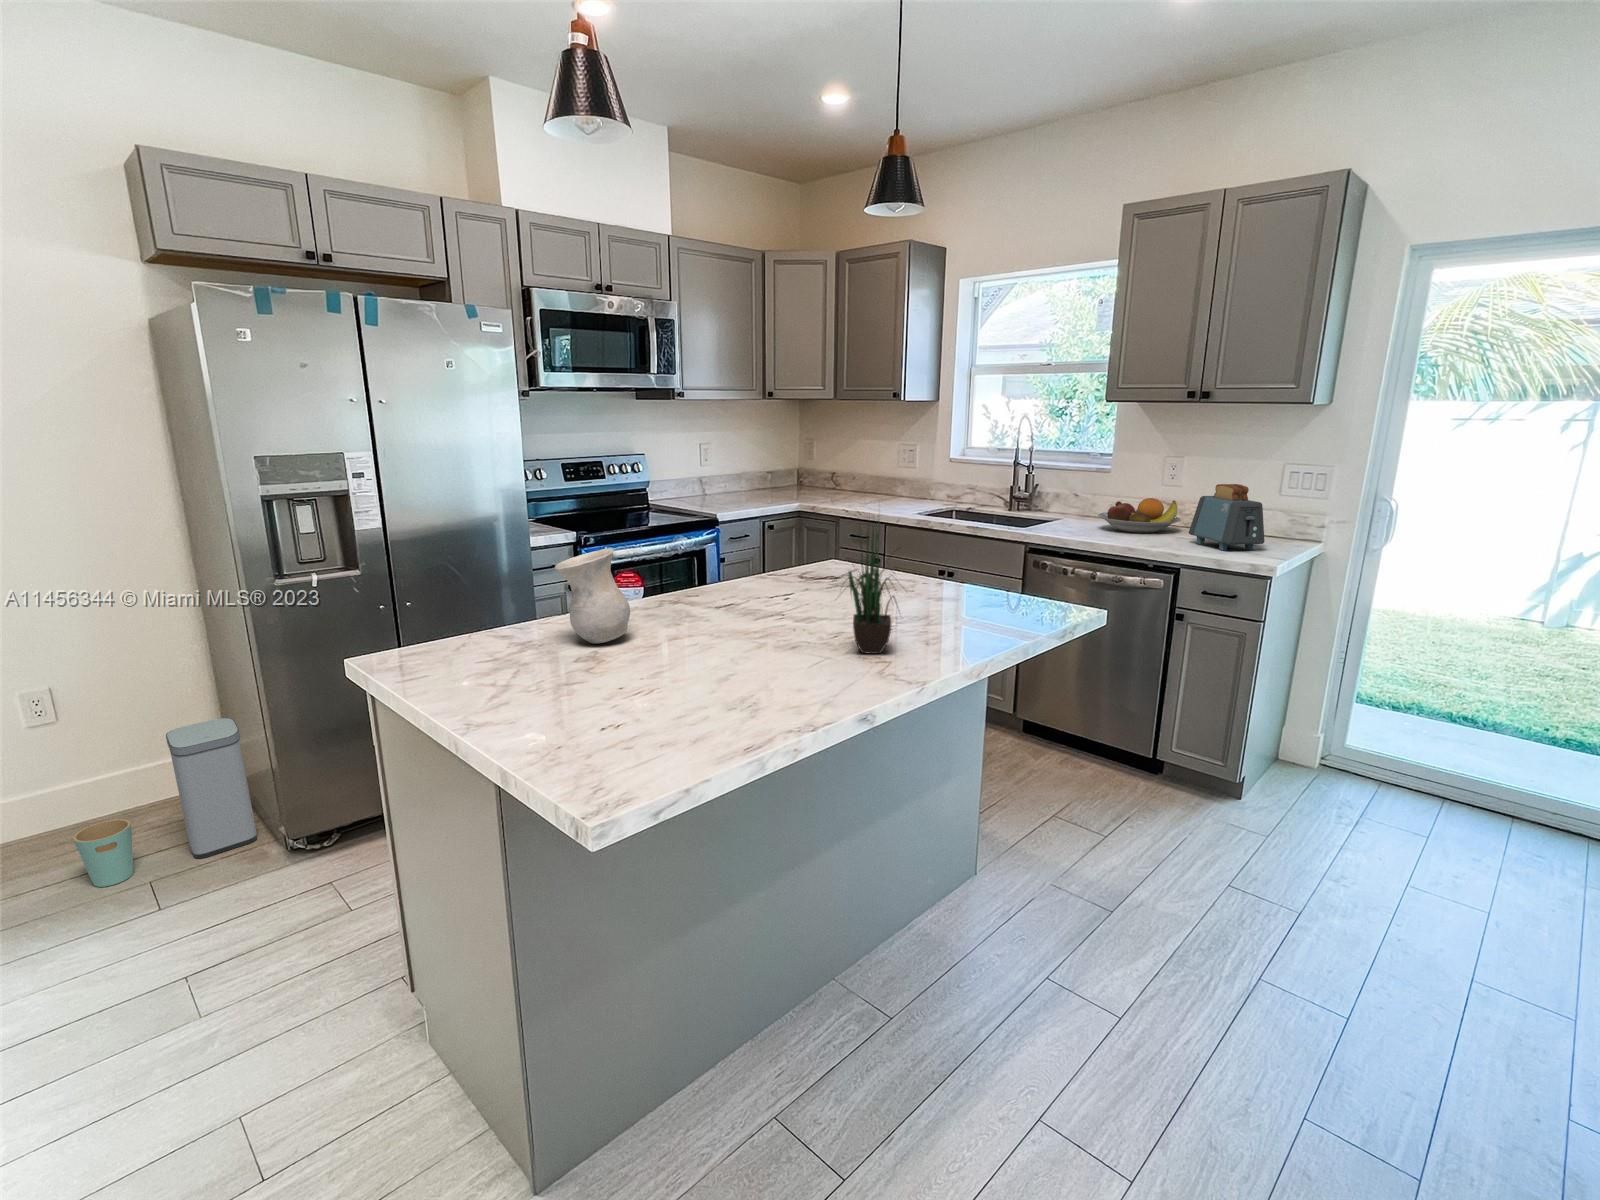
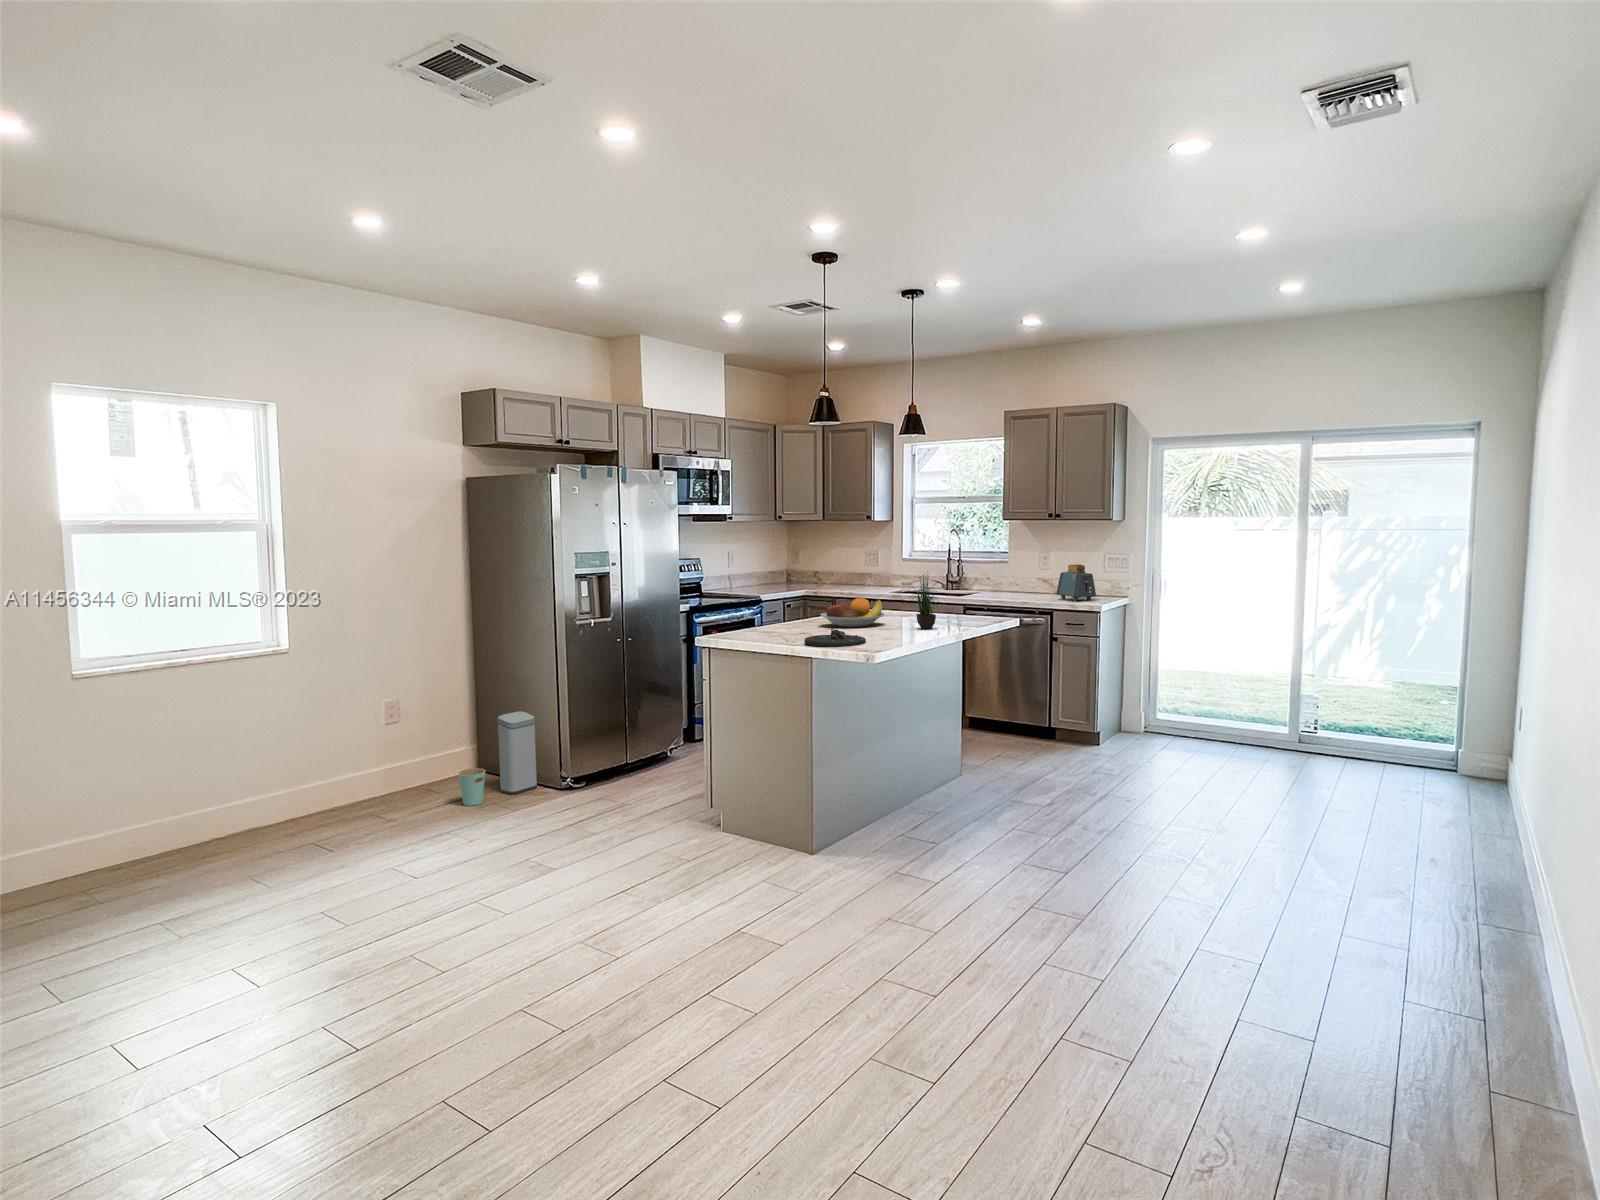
fruit bowl: present [1098,498,1181,533] -> present [820,598,885,627]
vase: present [555,548,630,644] -> none [780,589,812,633]
plate: none [488,680,655,753] -> present [804,629,866,647]

